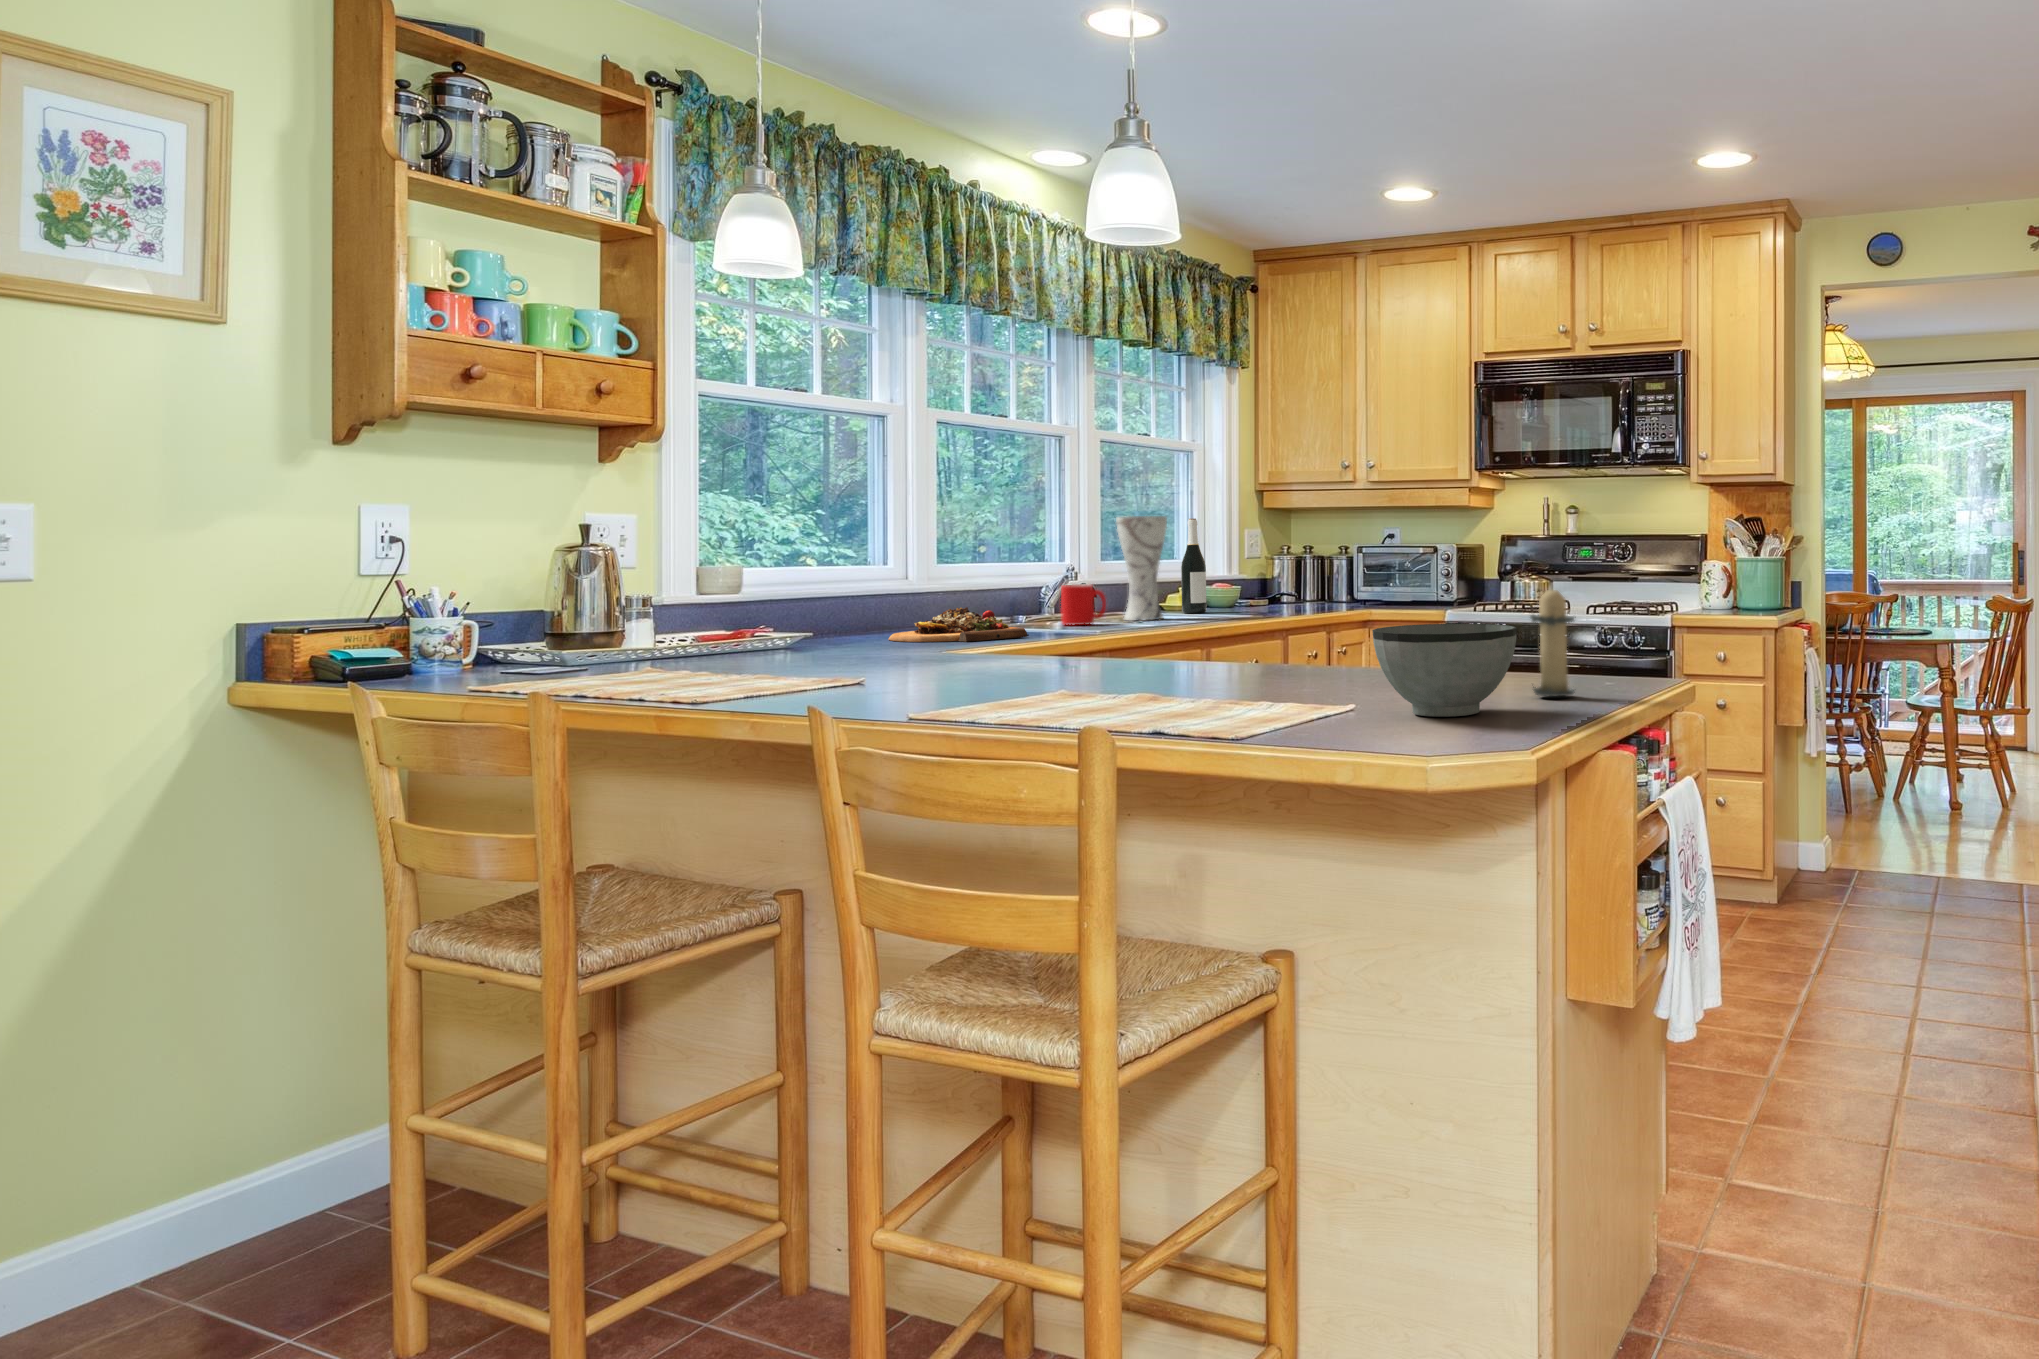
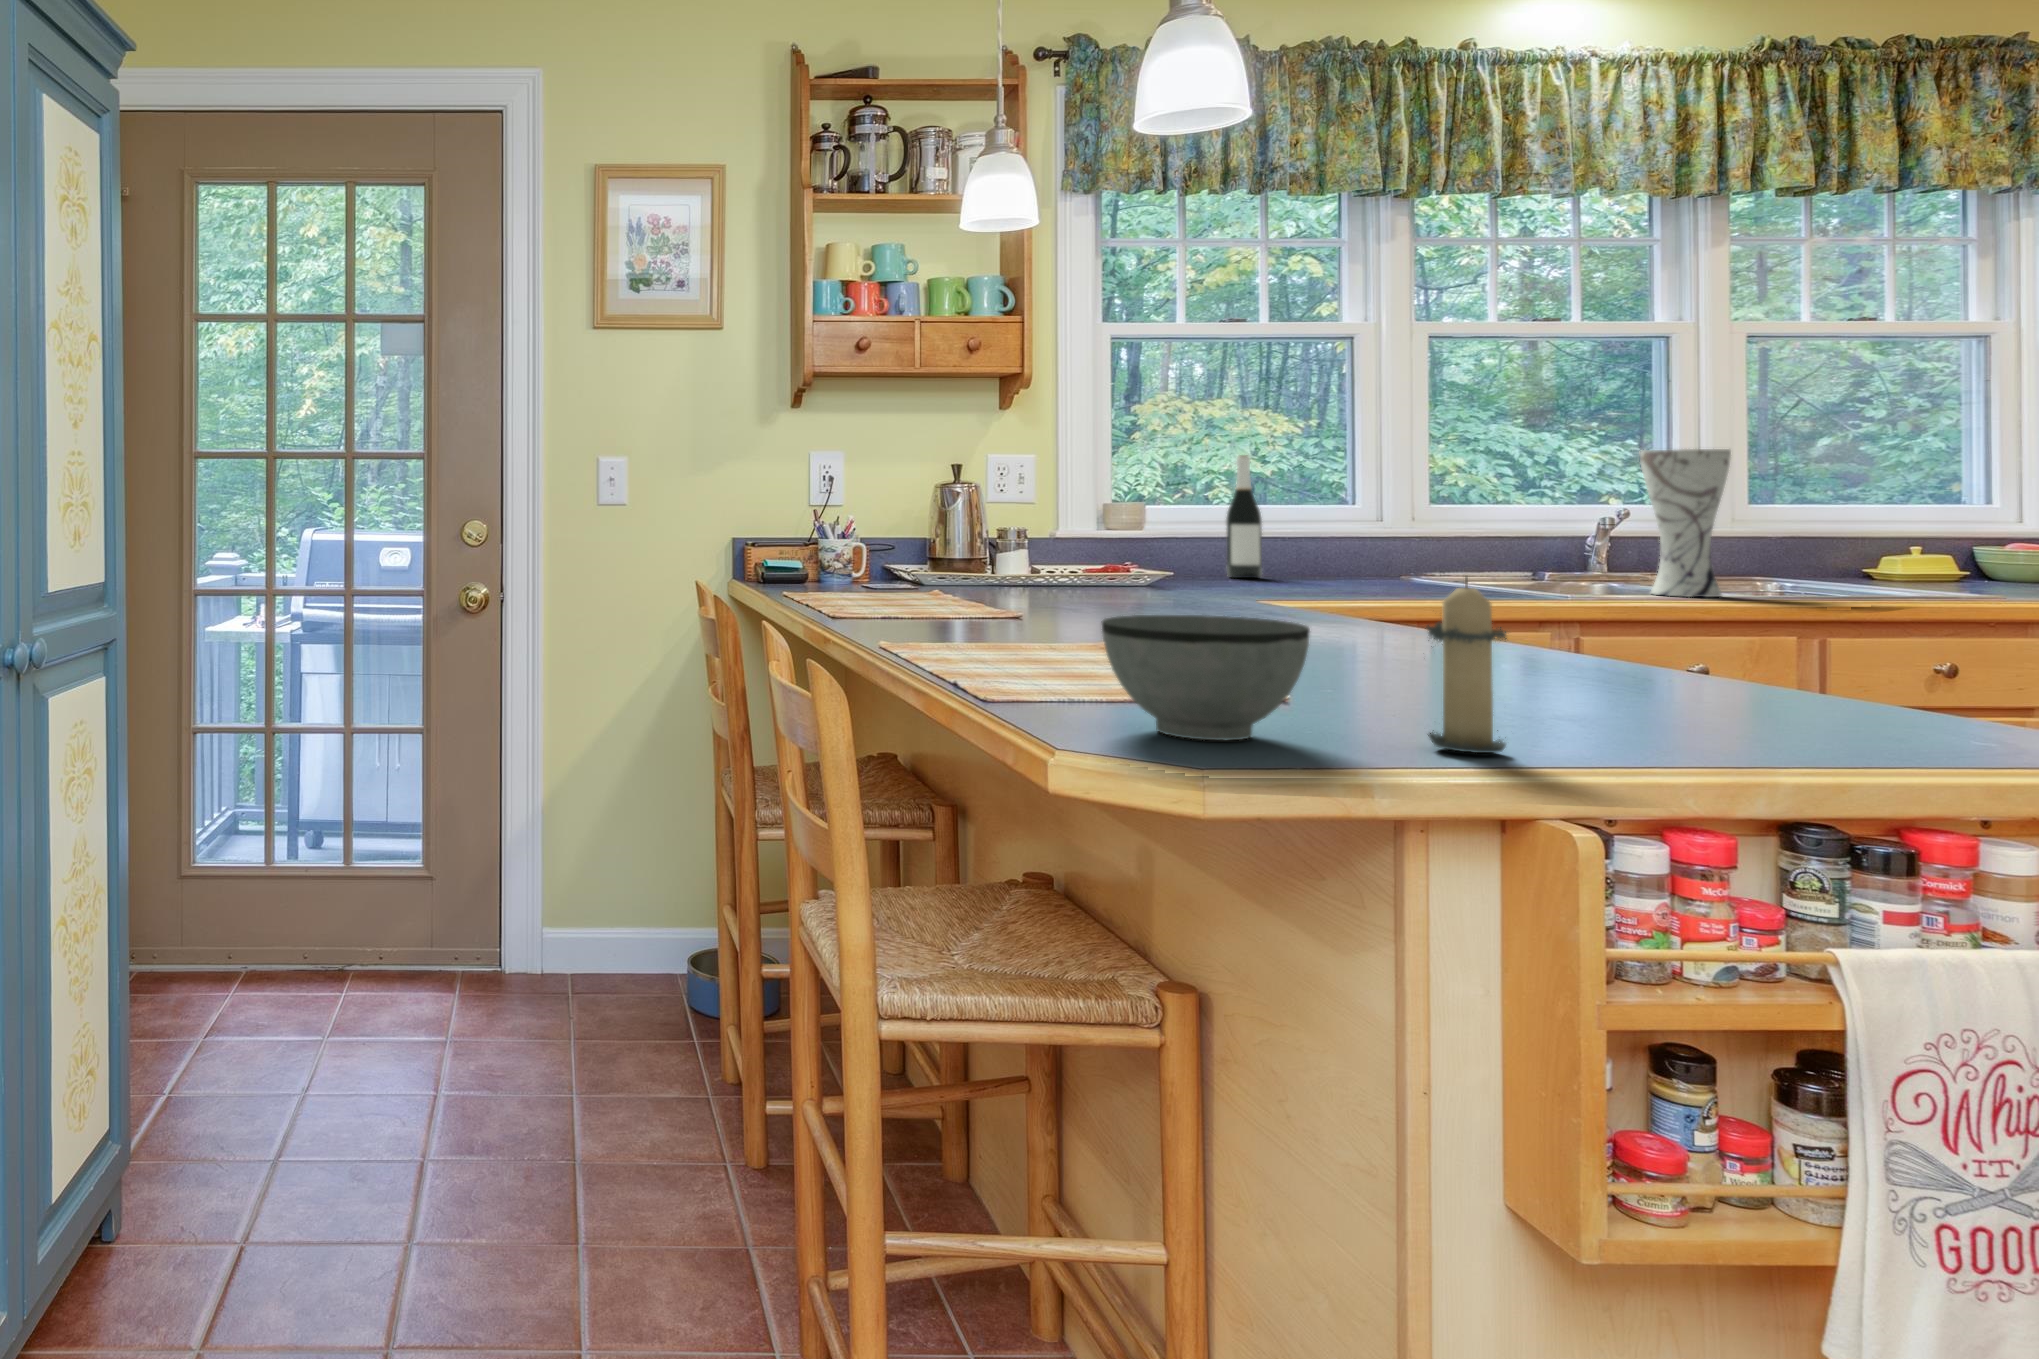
wine bottle: present [1181,519,1207,613] -> present [1226,455,1262,578]
cup: present [1061,584,1106,625] -> none [1524,540,1591,594]
cutting board: present [888,607,1027,642] -> none [1245,559,1418,600]

